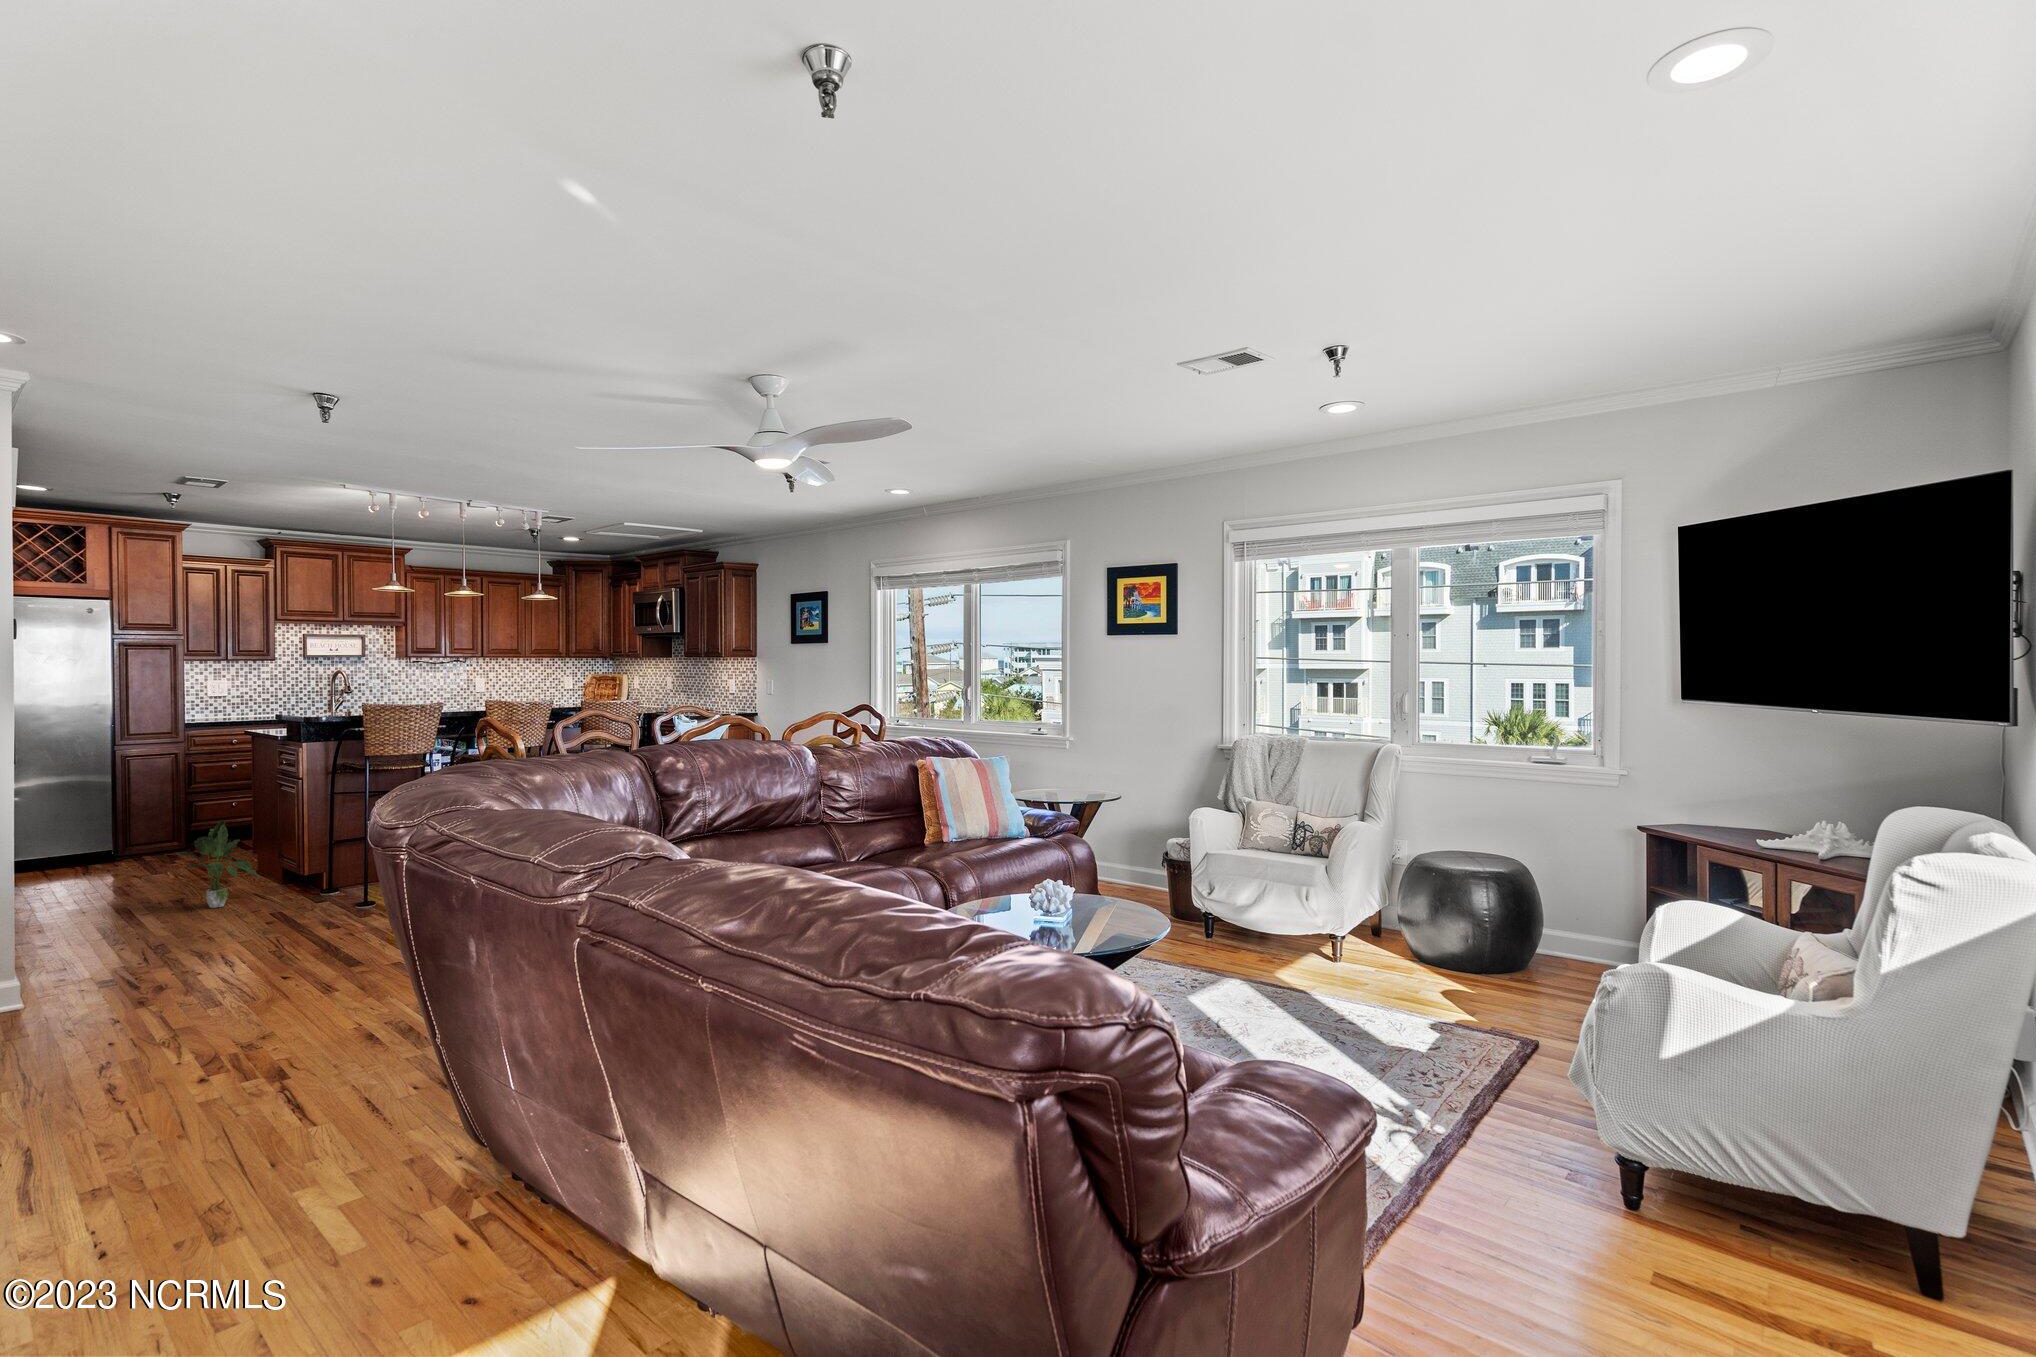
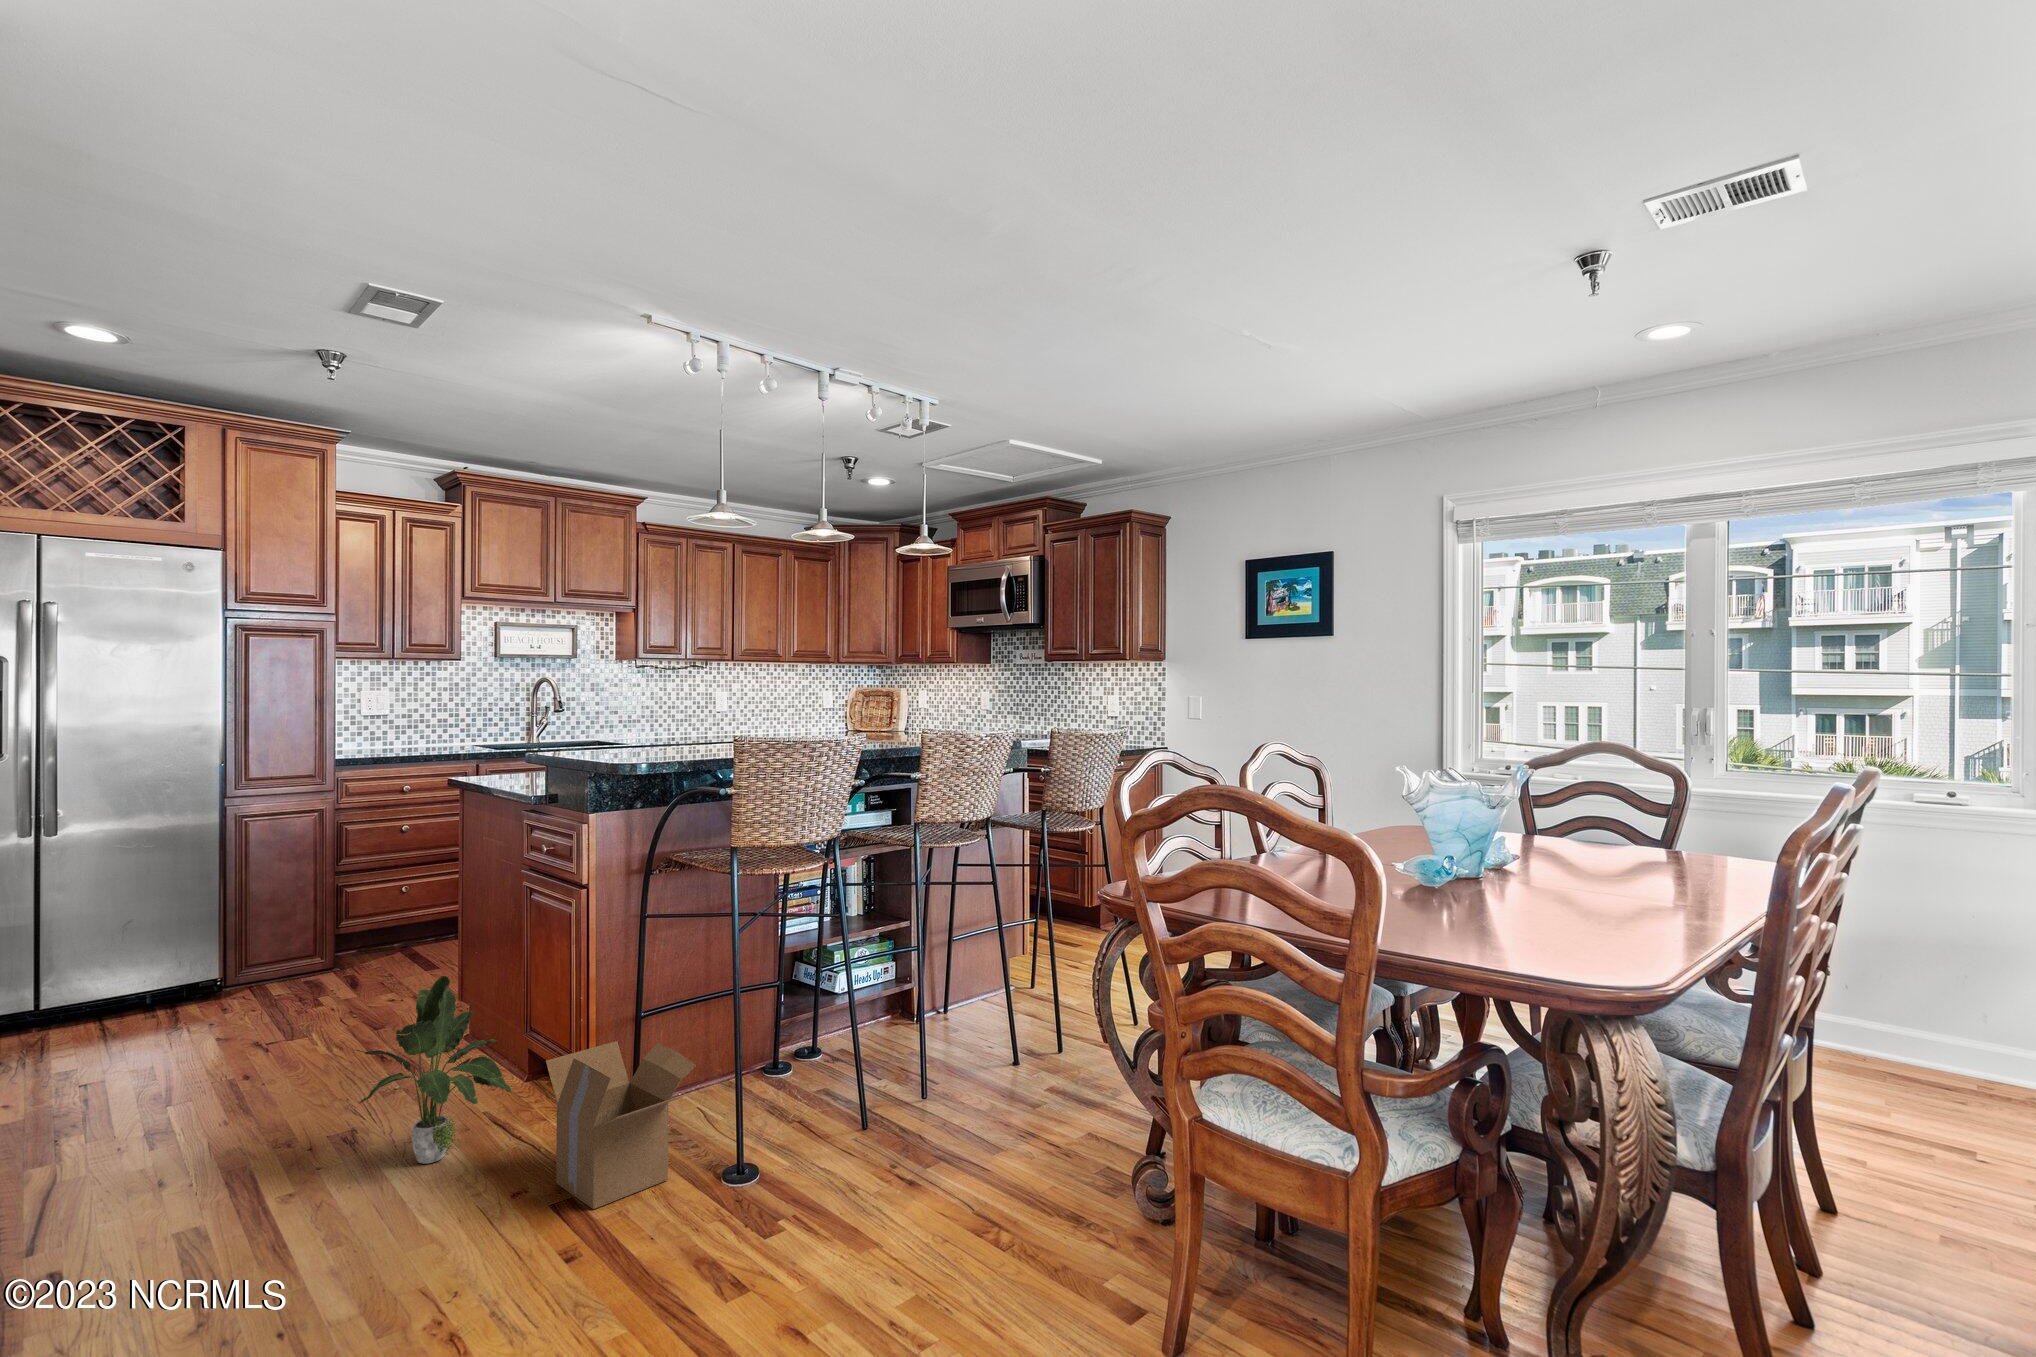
cardboard box: none [270,851,345,916] -> present [546,1041,696,1209]

